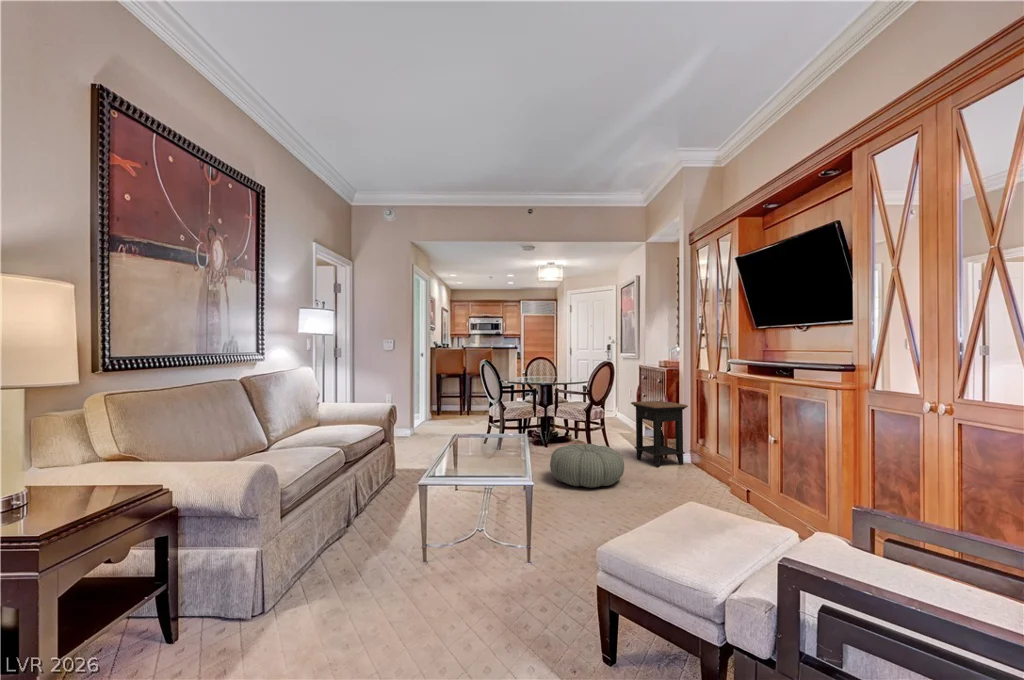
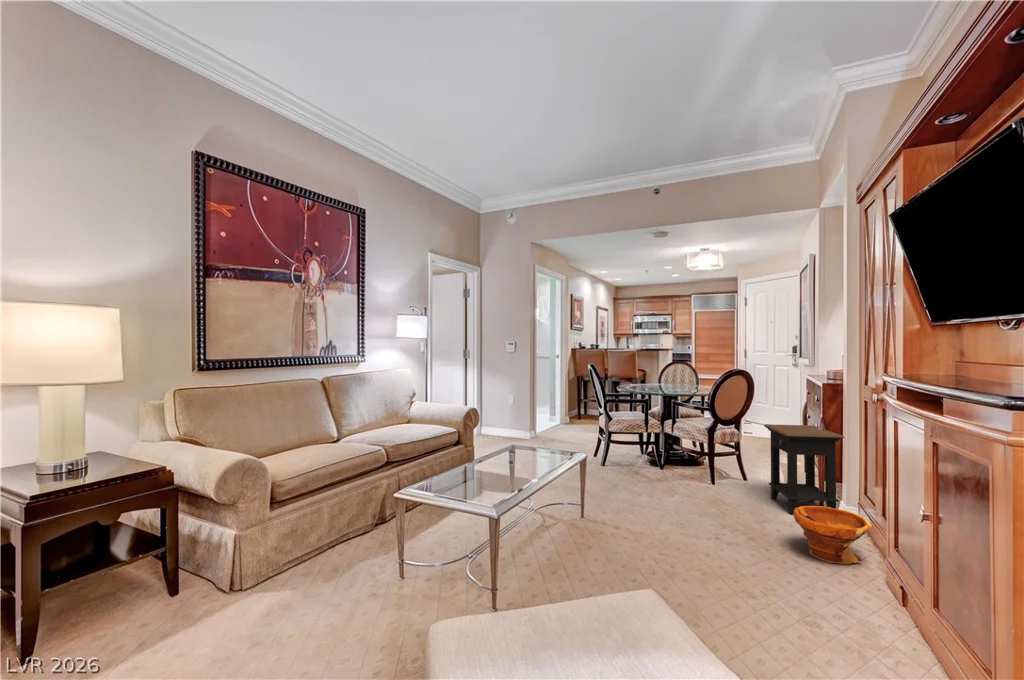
pouf: present [550,444,624,488] -> none [629,471,725,528]
planter: none [676,455,725,492] -> present [794,506,872,565]

